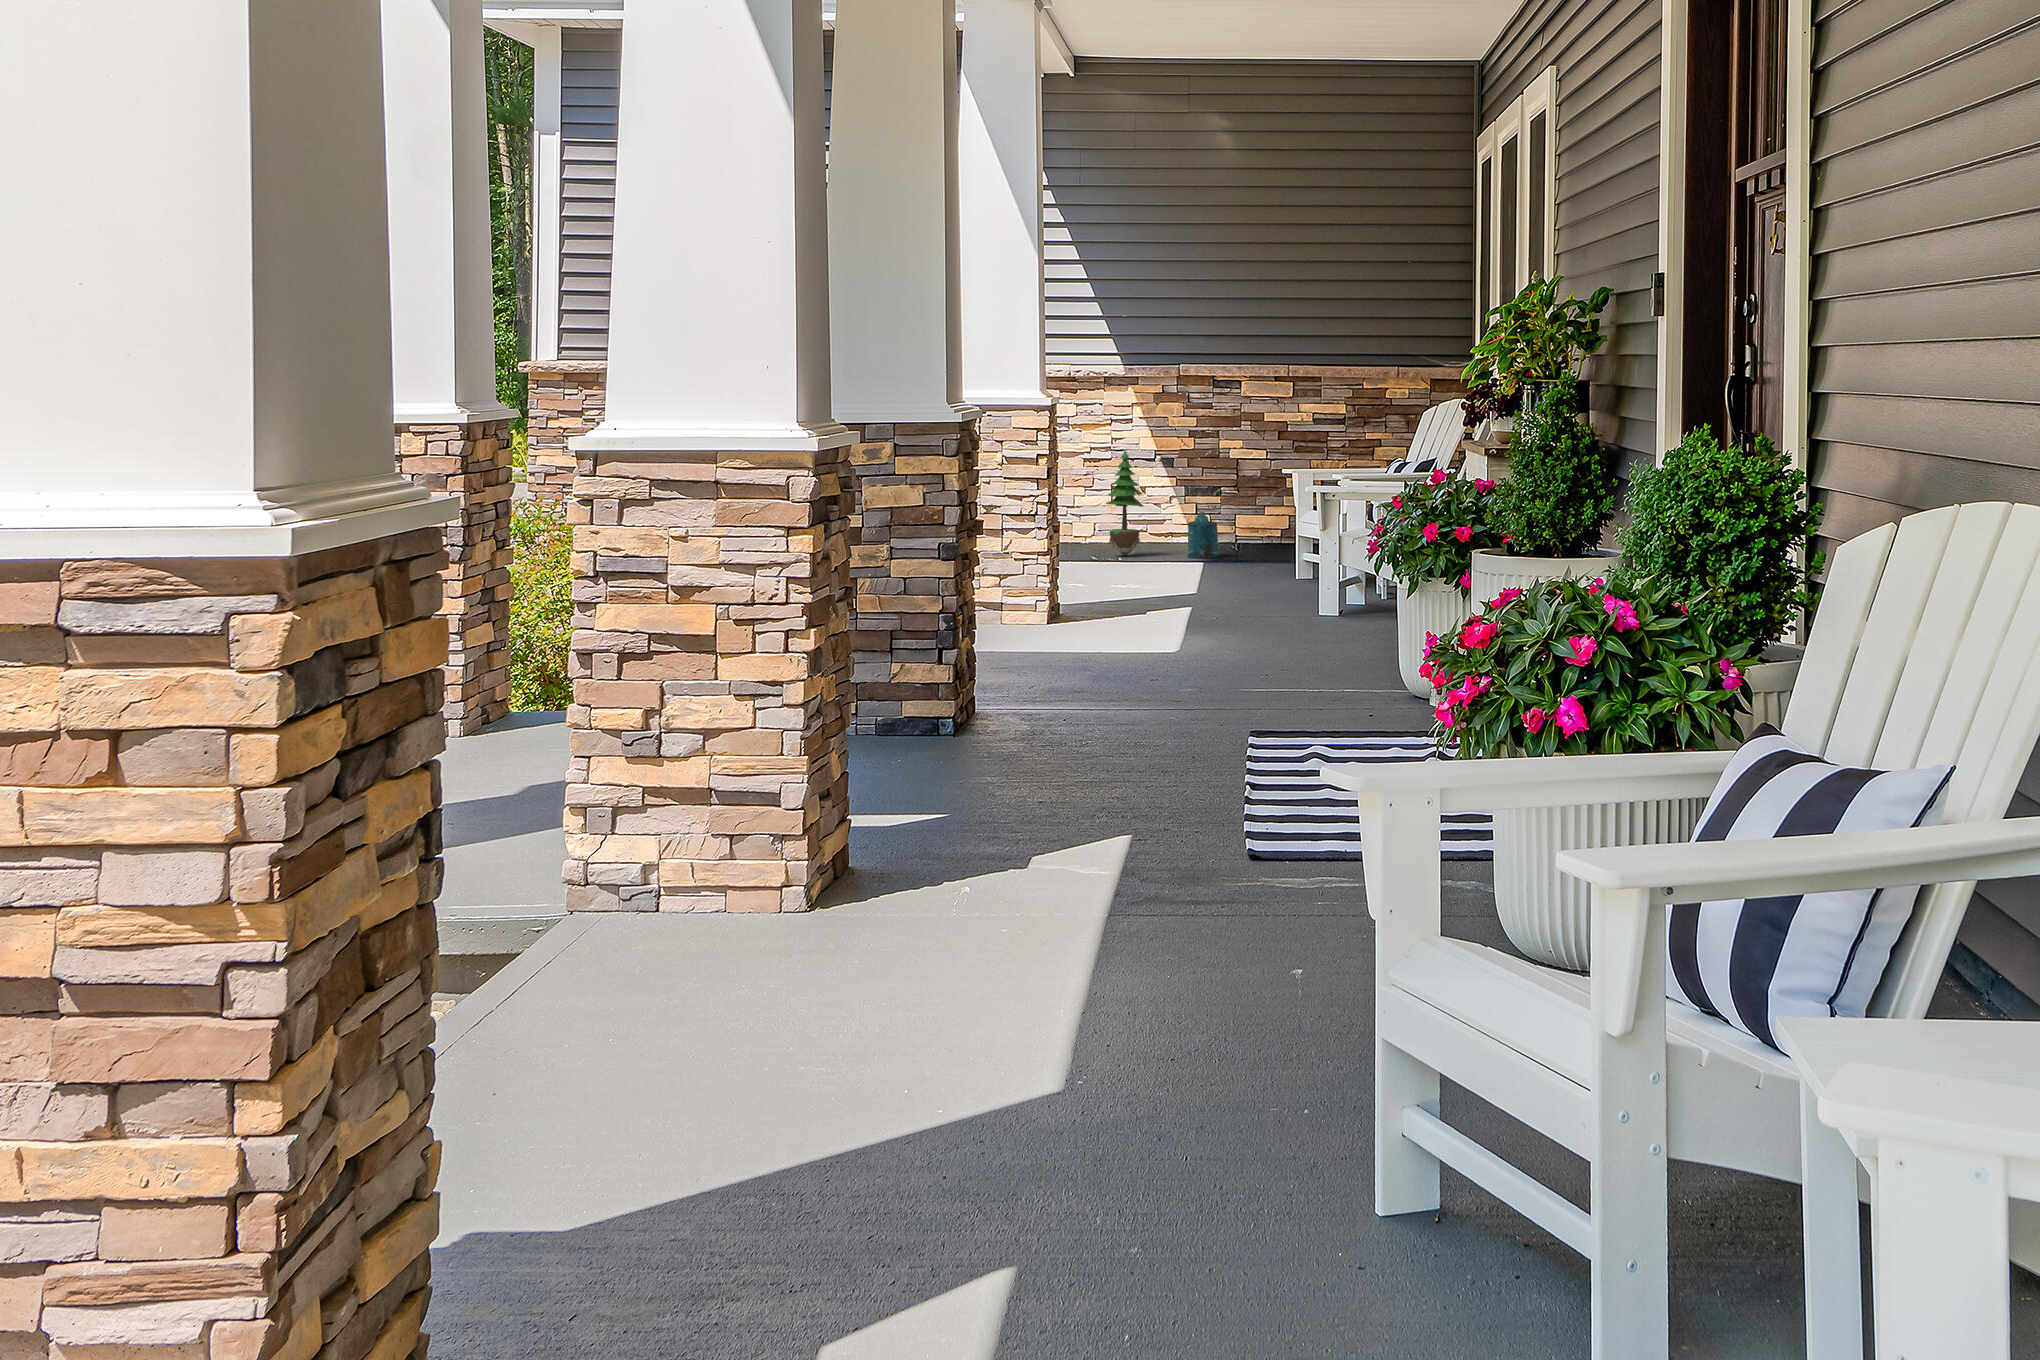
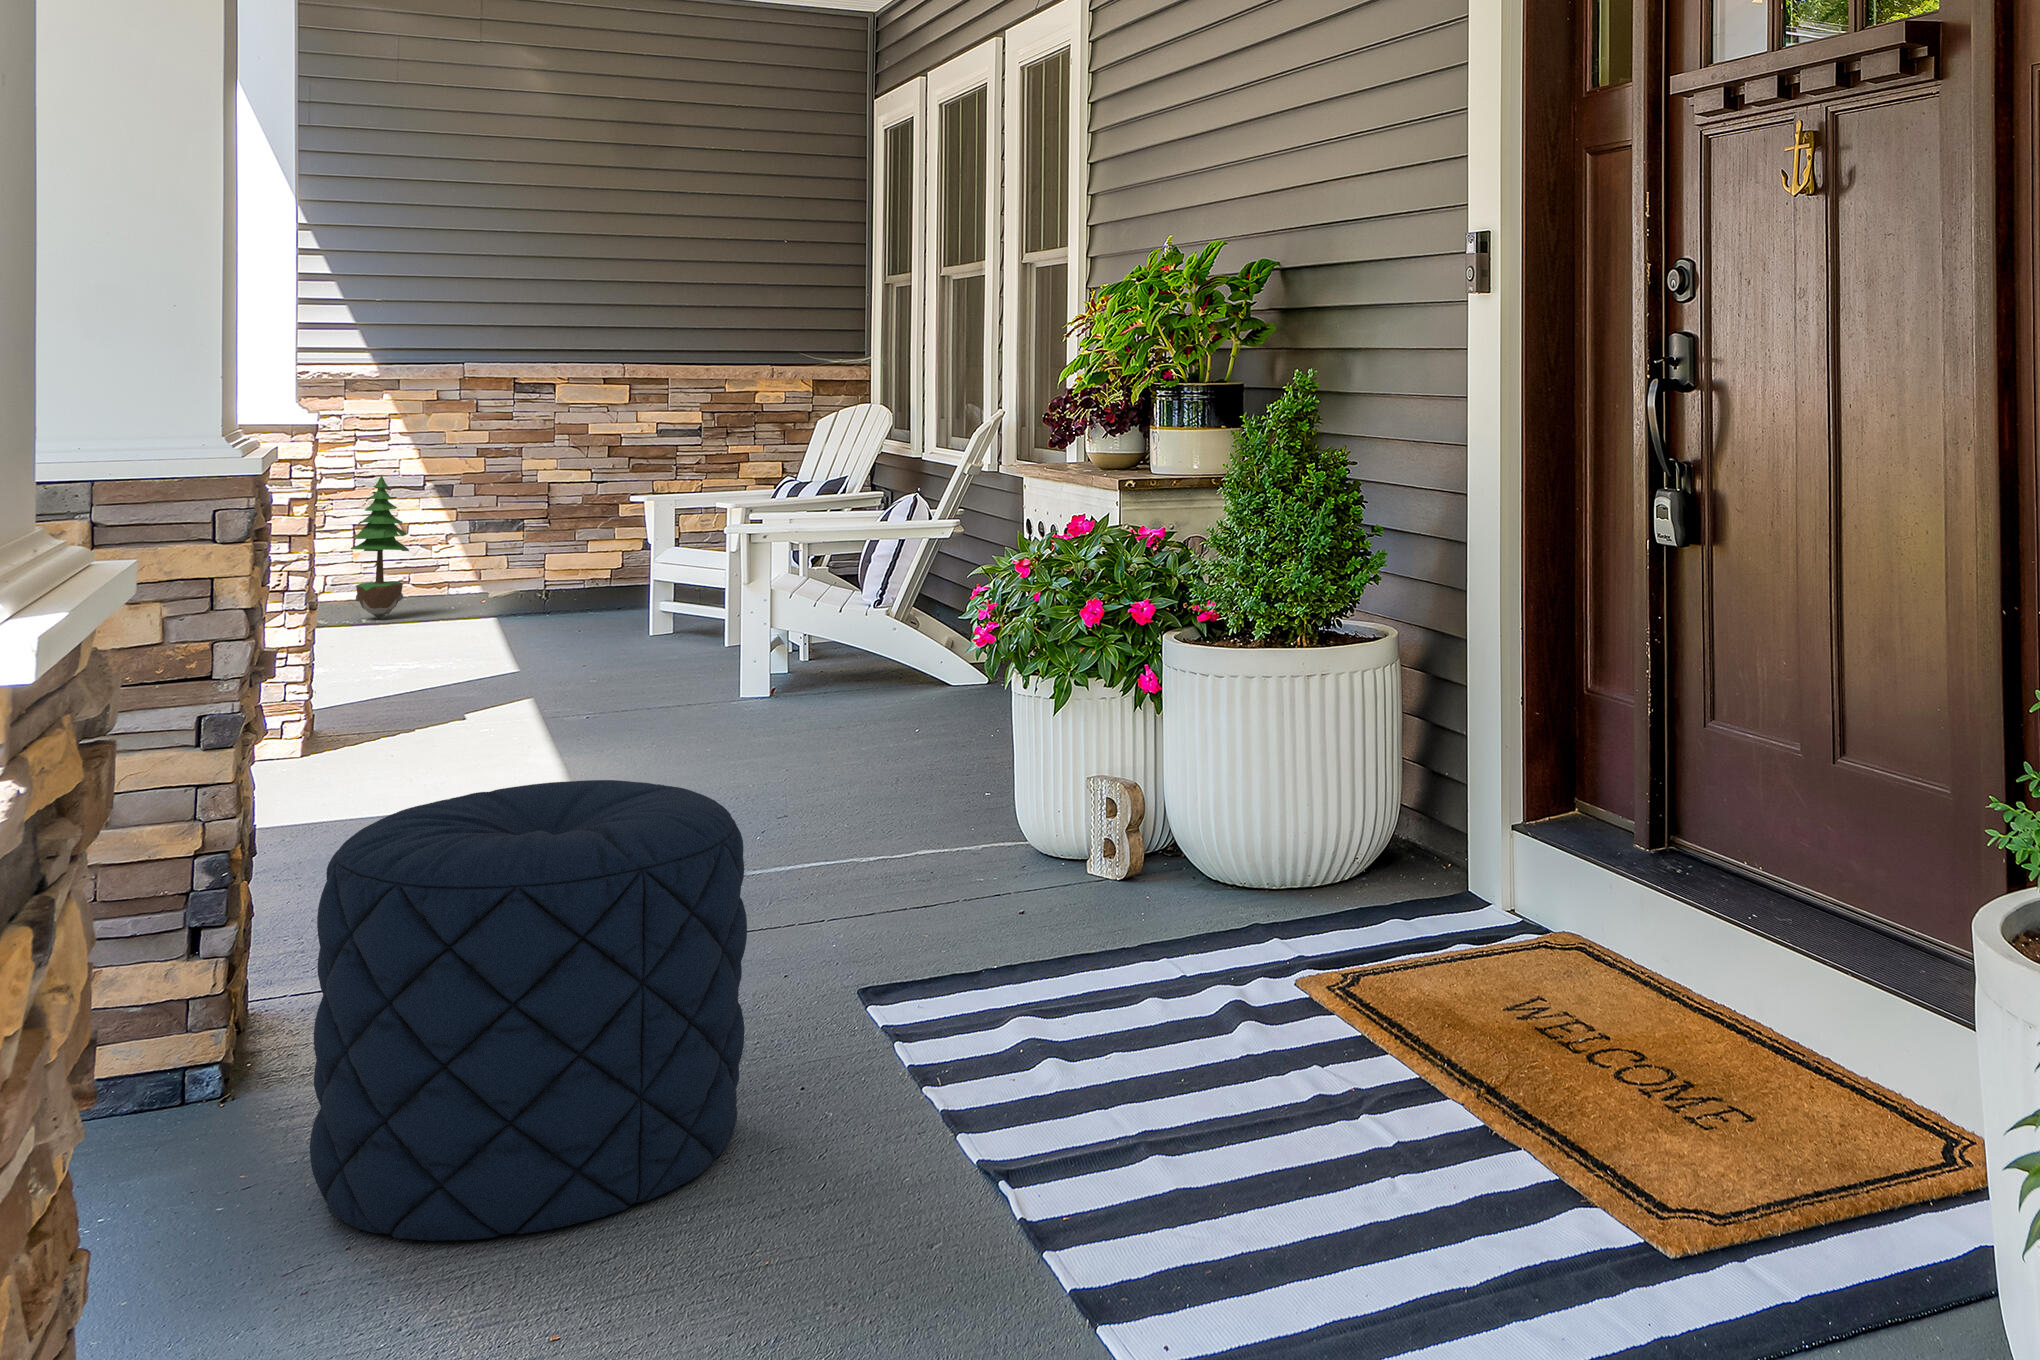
watering can: present [1188,512,1219,558] -> none [476,555,522,616]
pouf: none [972,584,1161,778] -> present [310,780,747,1241]

